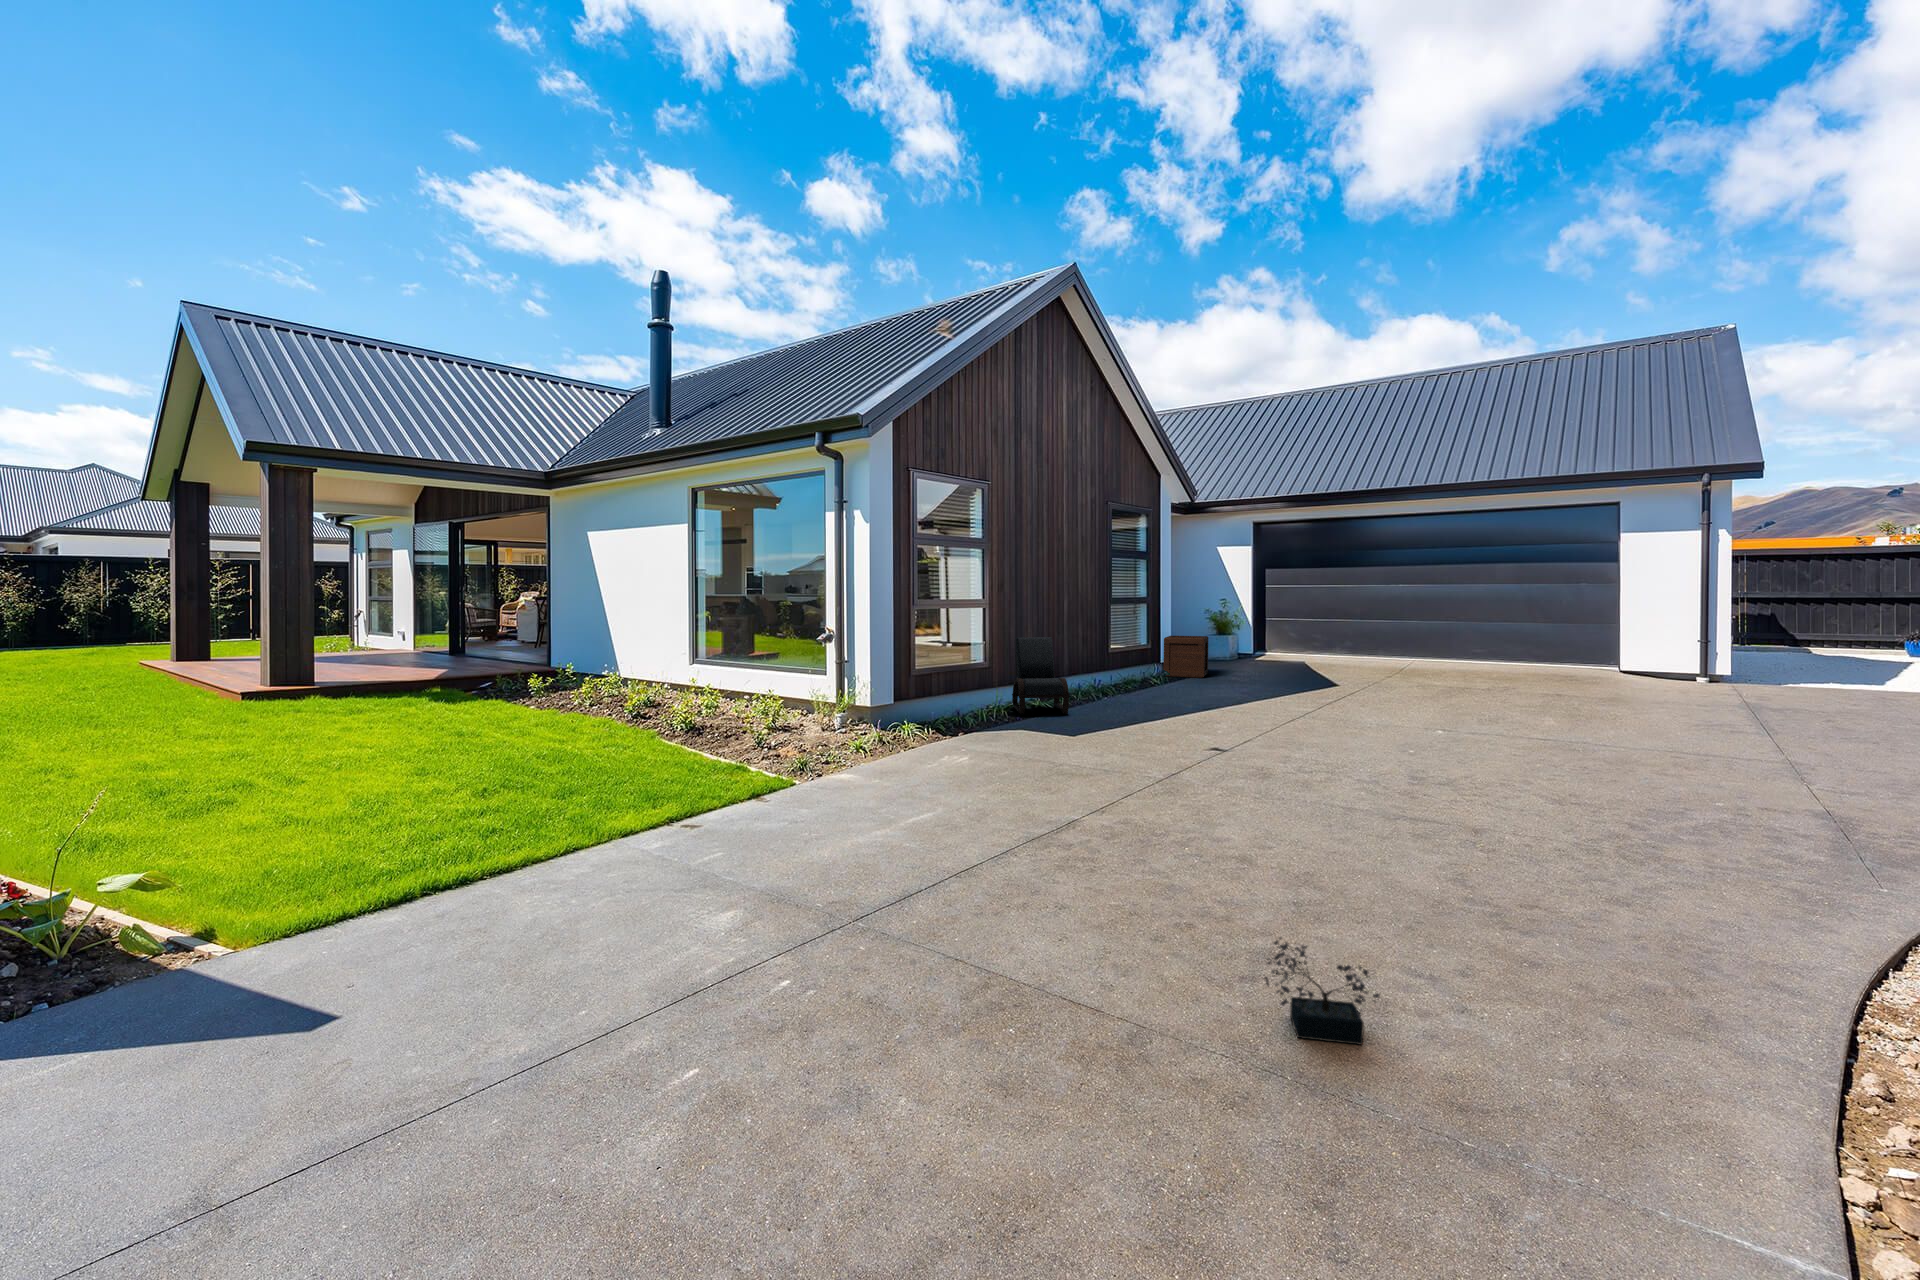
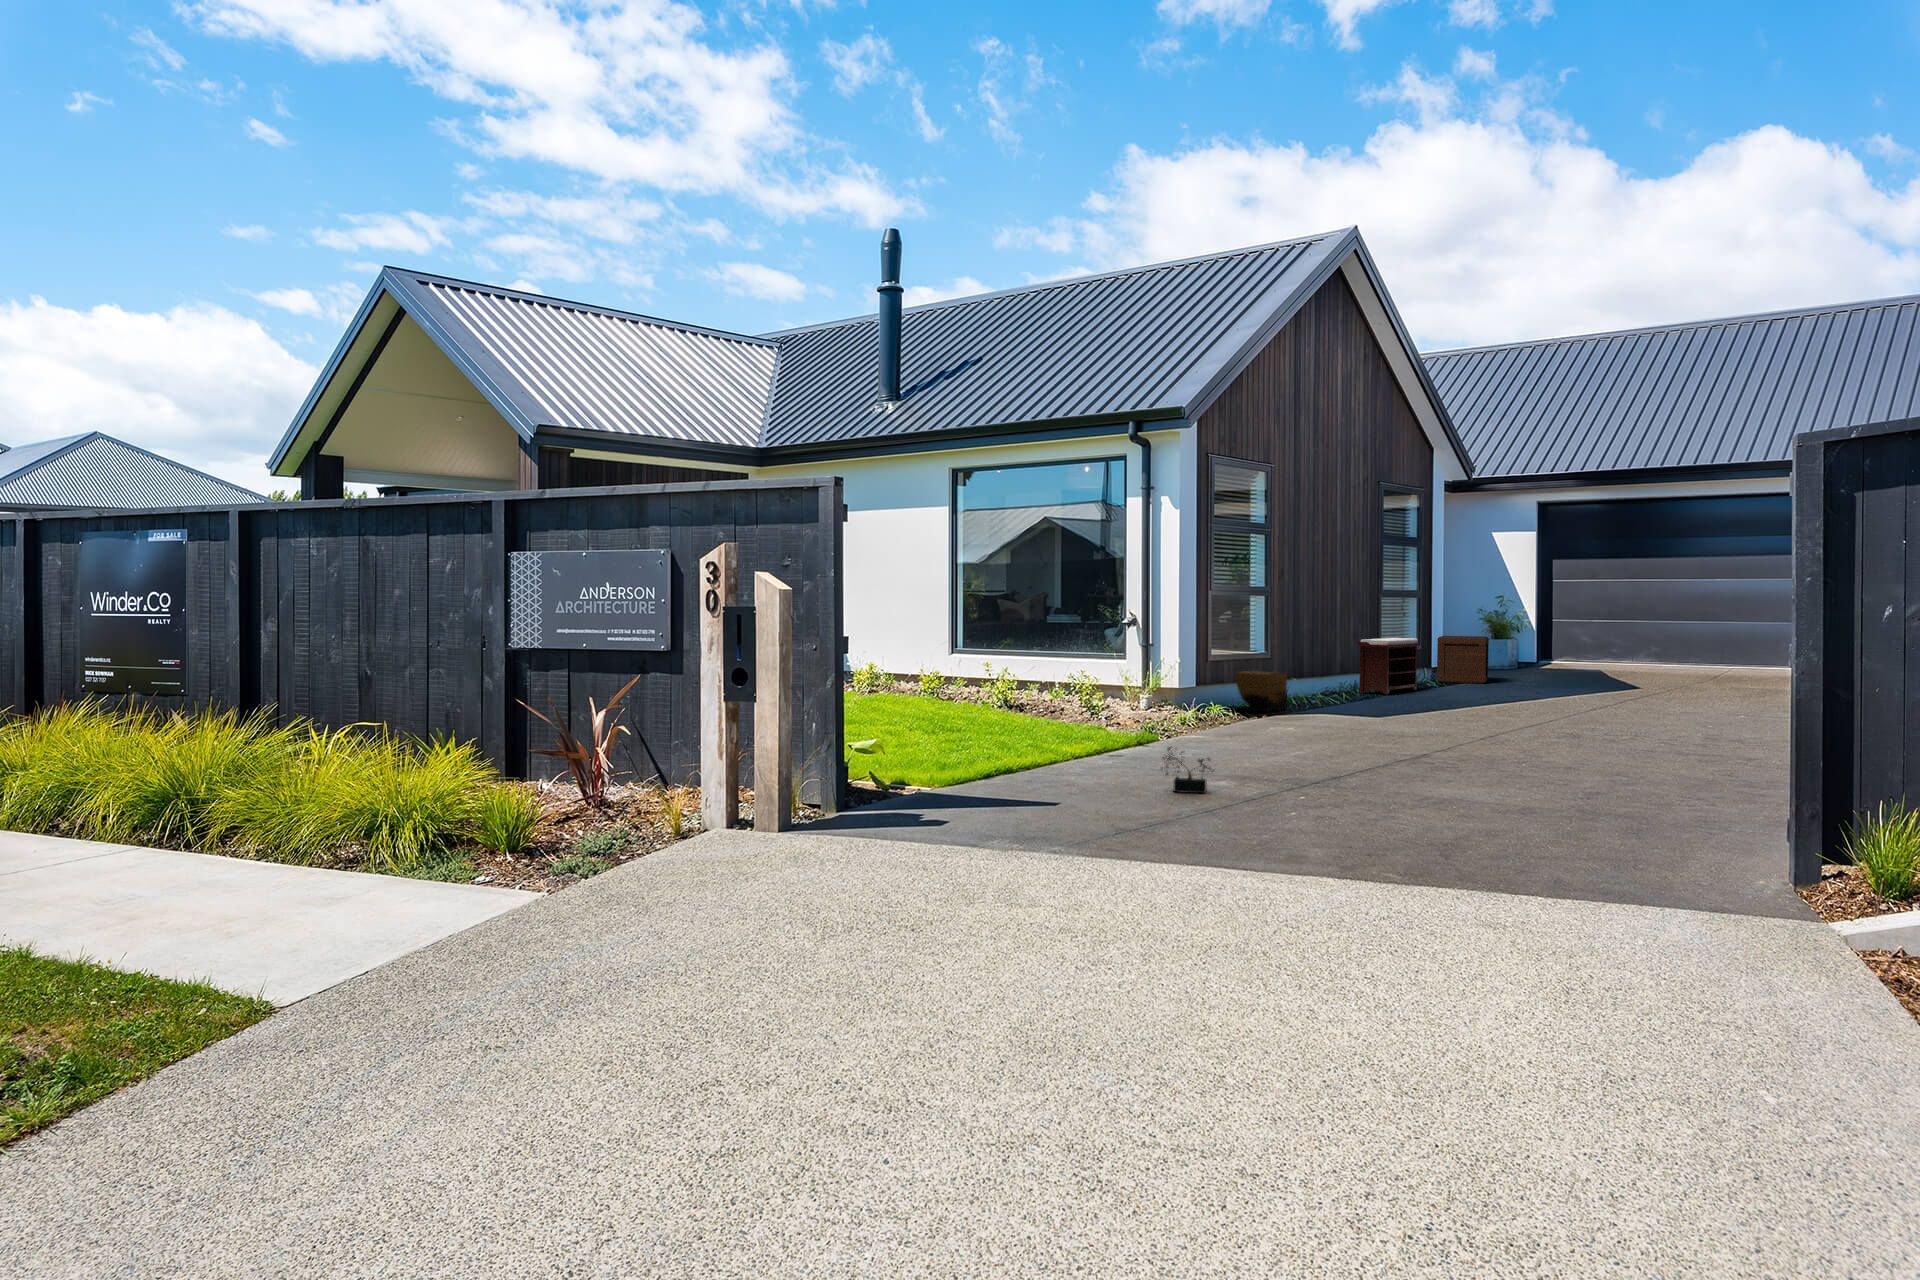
lounge chair: present [1012,637,1069,714] -> none [1293,628,1359,705]
bench: none [1083,641,1142,695] -> present [1358,638,1420,694]
cardboard box: none [942,683,994,726] -> present [1235,671,1287,712]
decorative plant: present [1265,937,1379,1045] -> present [1163,747,1213,793]

